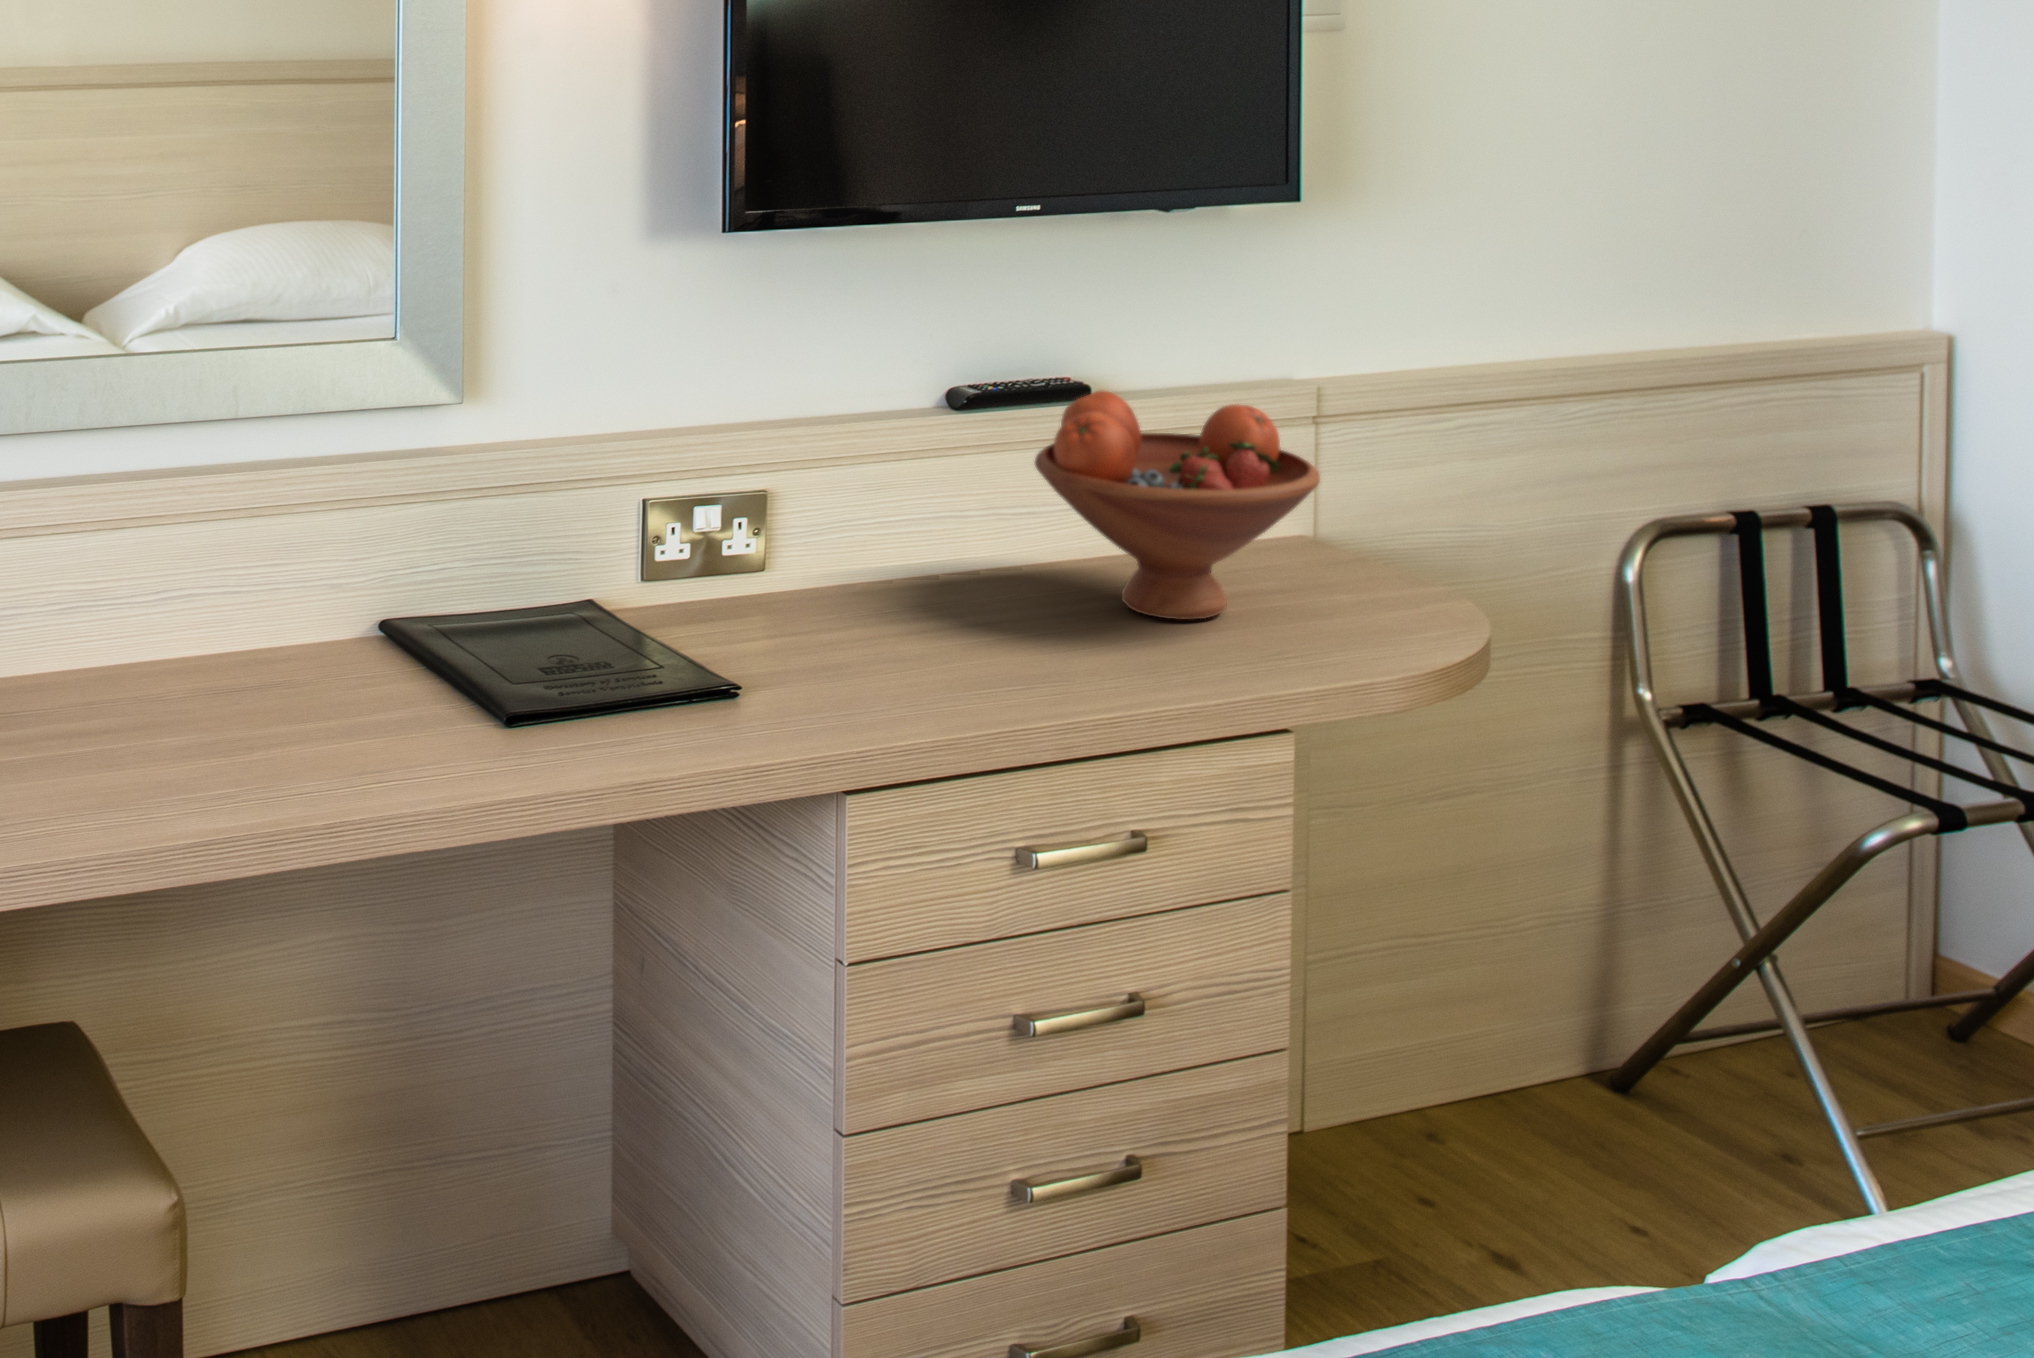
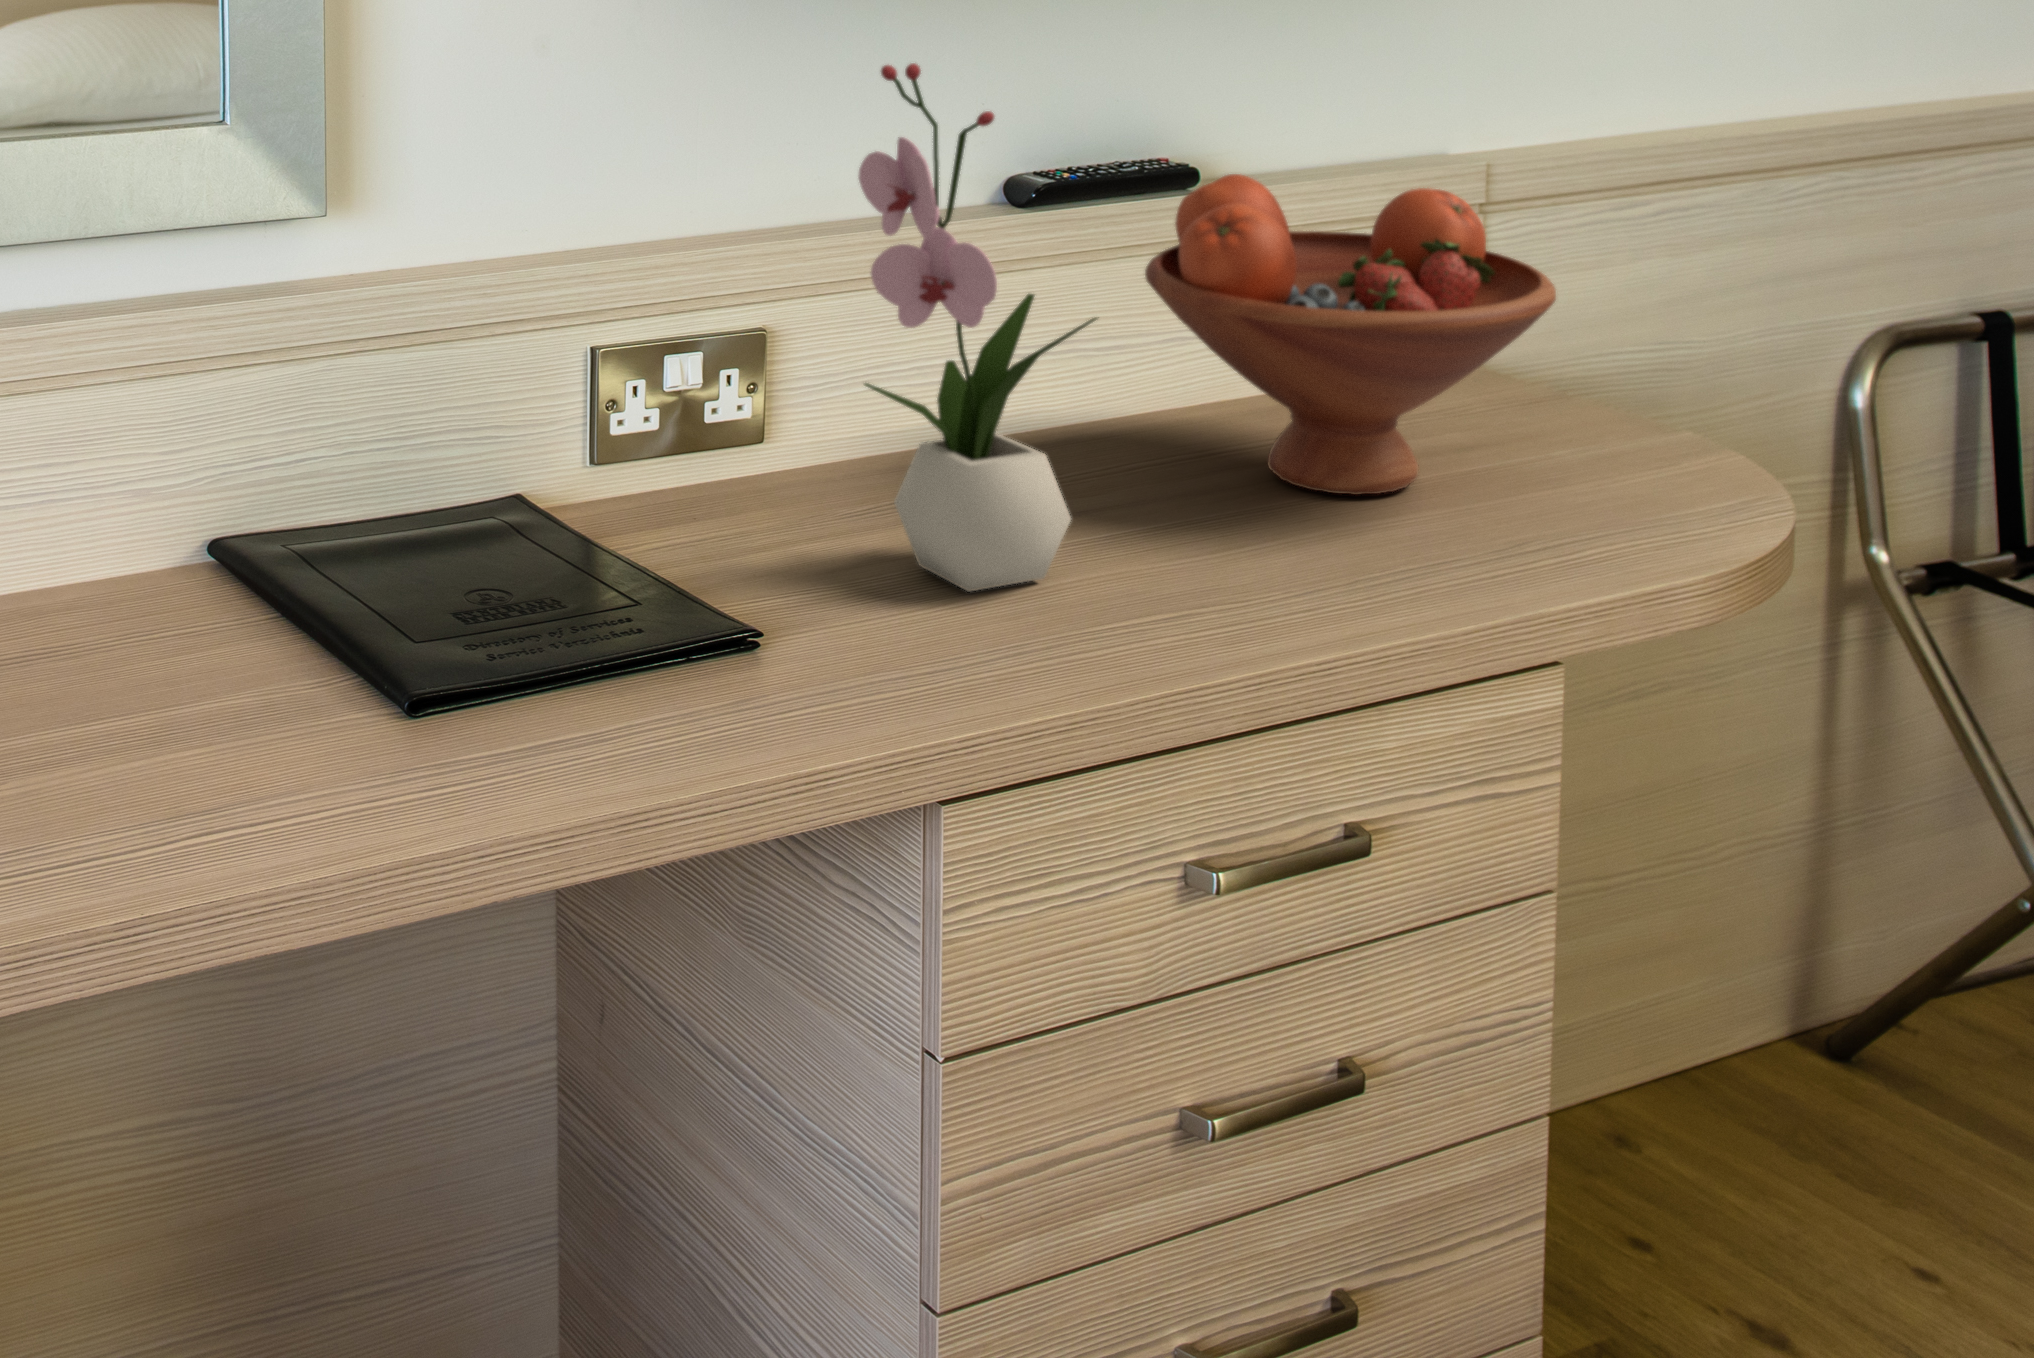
flower arrangement: none [816,311,977,670] -> present [858,63,1097,592]

